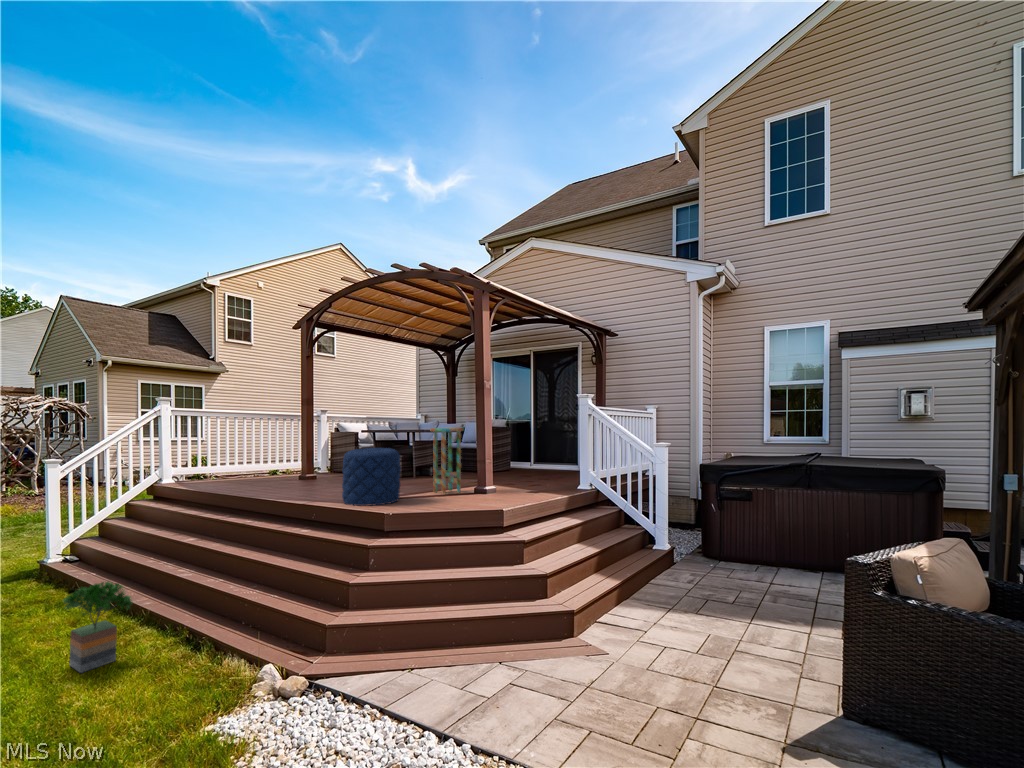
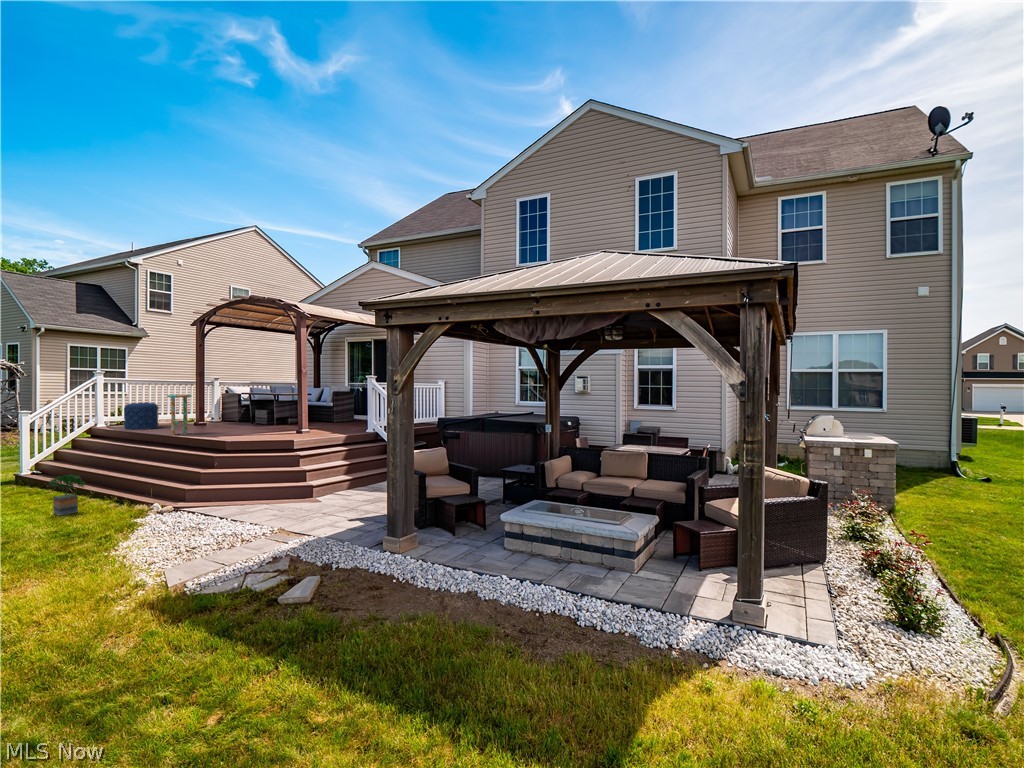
side table: present [431,427,464,495] -> present [167,394,192,435]
pouf: present [342,448,401,506] -> present [124,402,158,430]

